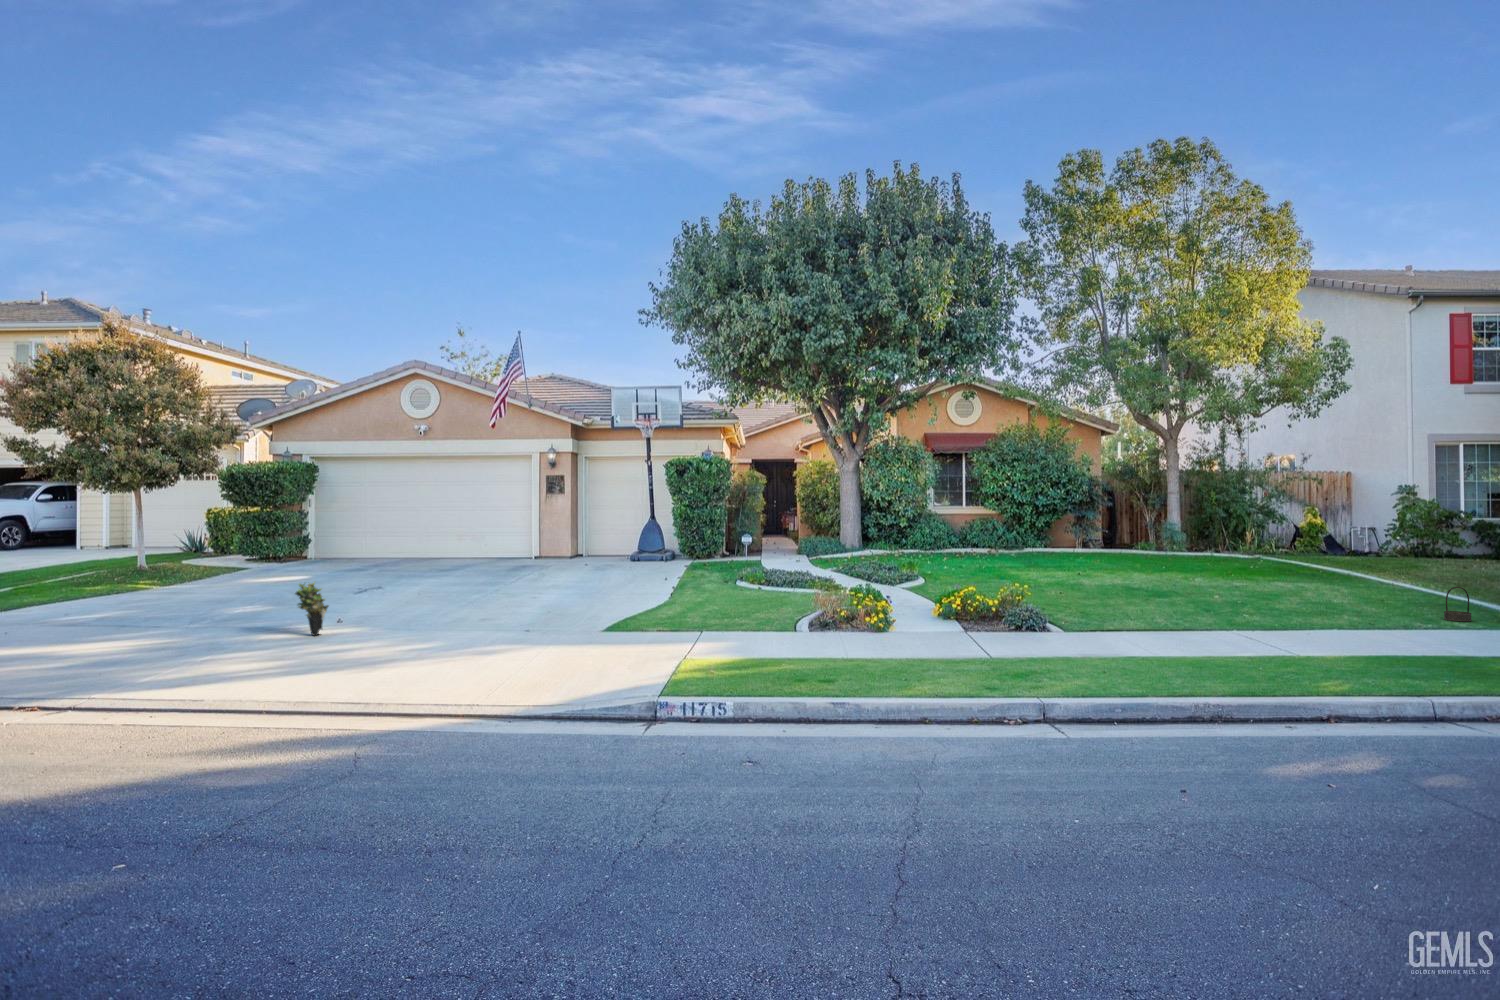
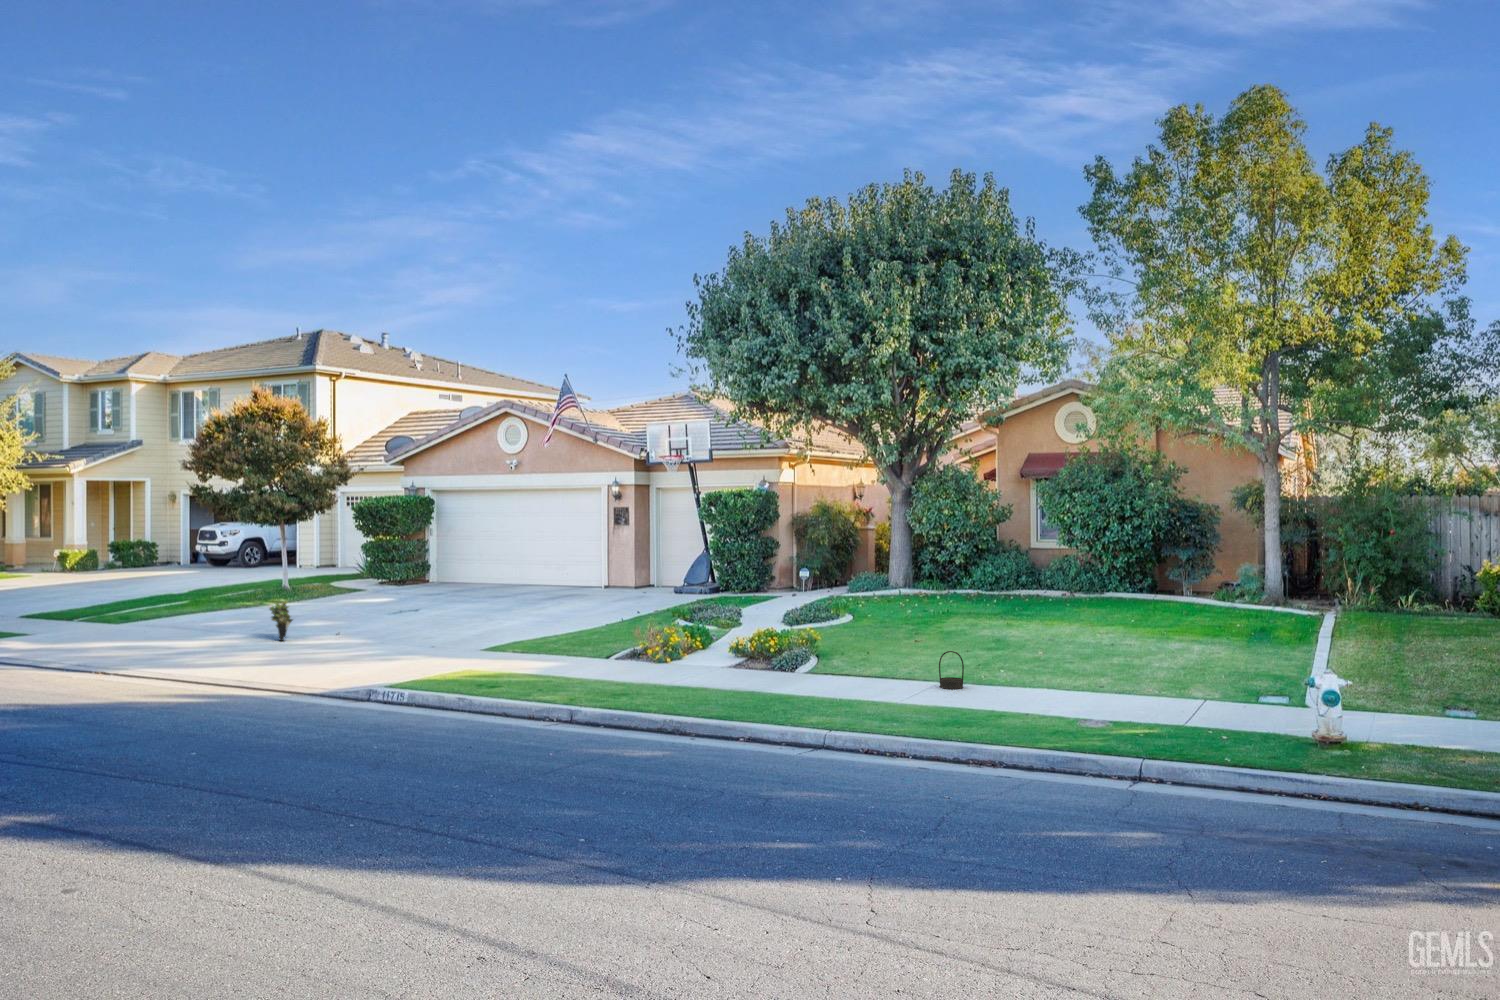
basket: present [1444,587,1471,622] -> present [939,651,964,689]

